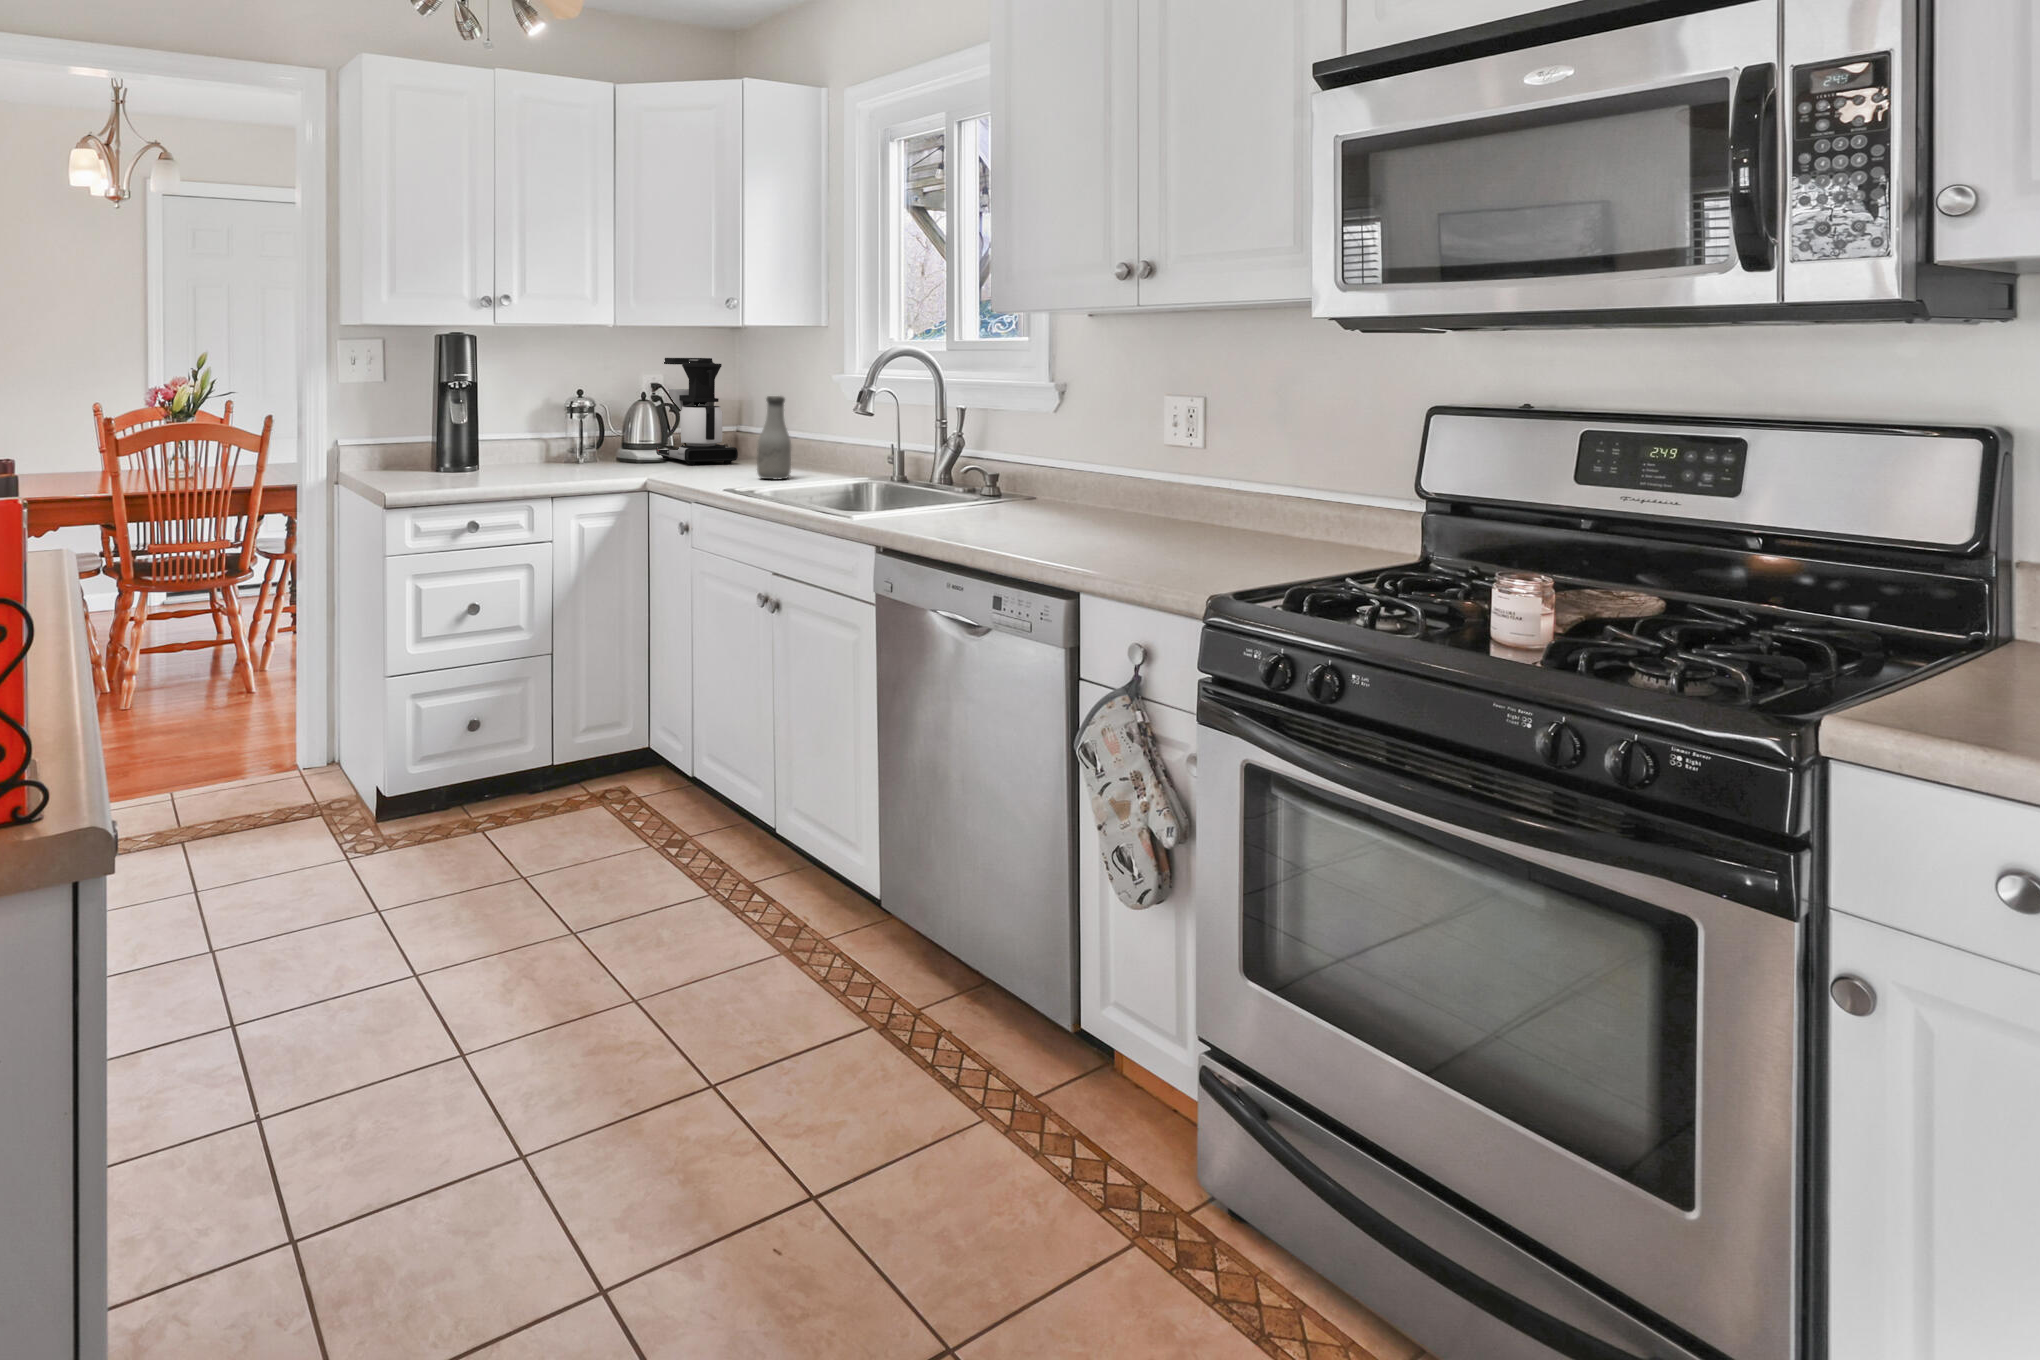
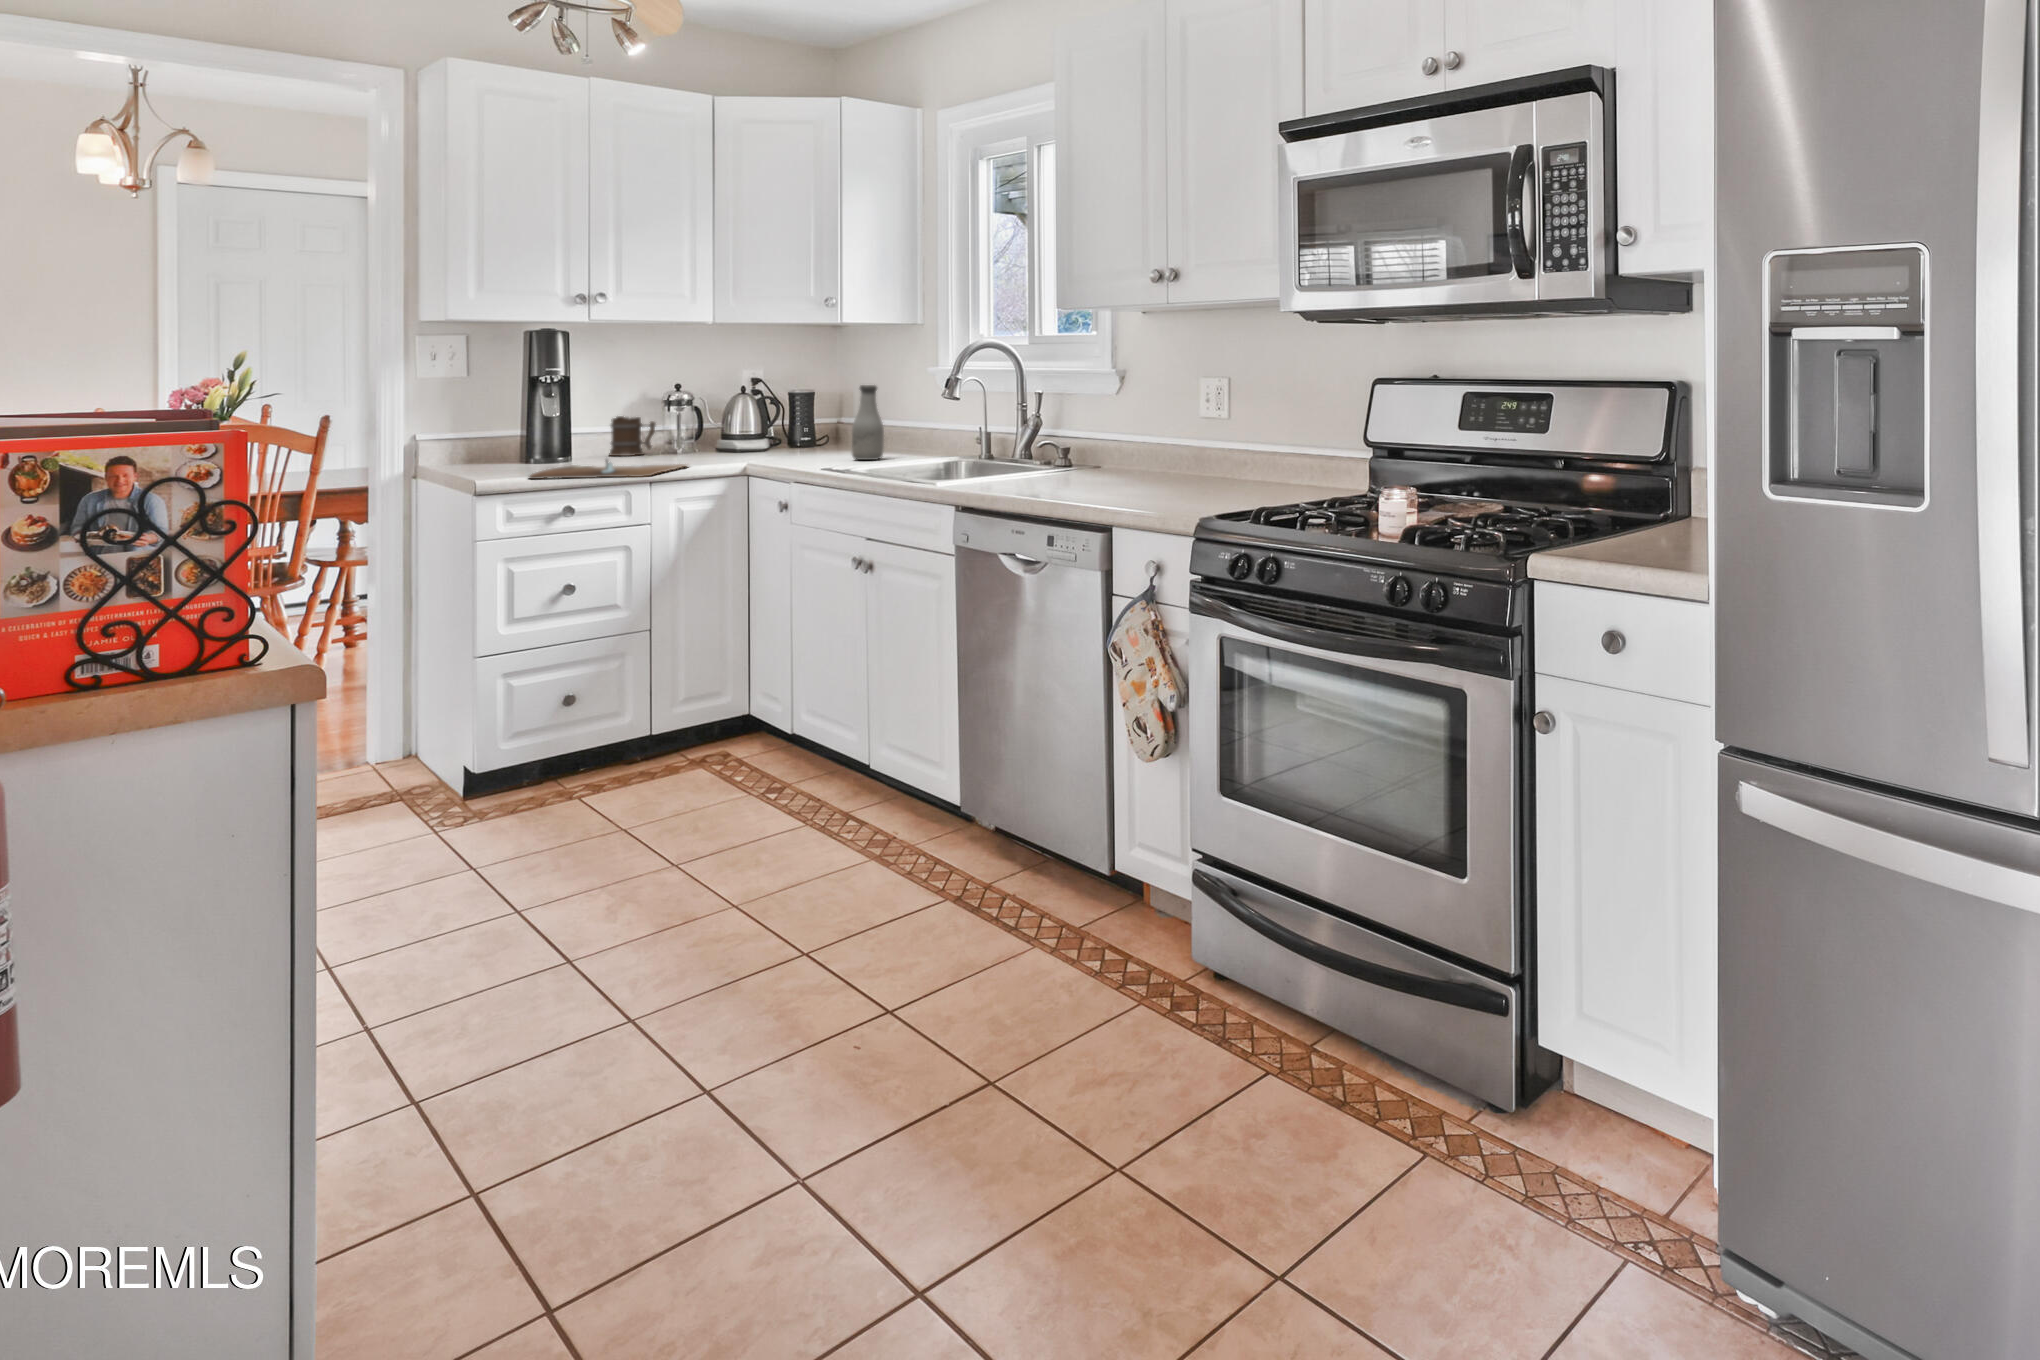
coffee maker: present [656,358,738,465] -> none [755,353,835,452]
mug: none [513,422,560,464] -> present [609,416,656,456]
cutting board: none [432,471,593,494] -> present [529,459,686,479]

